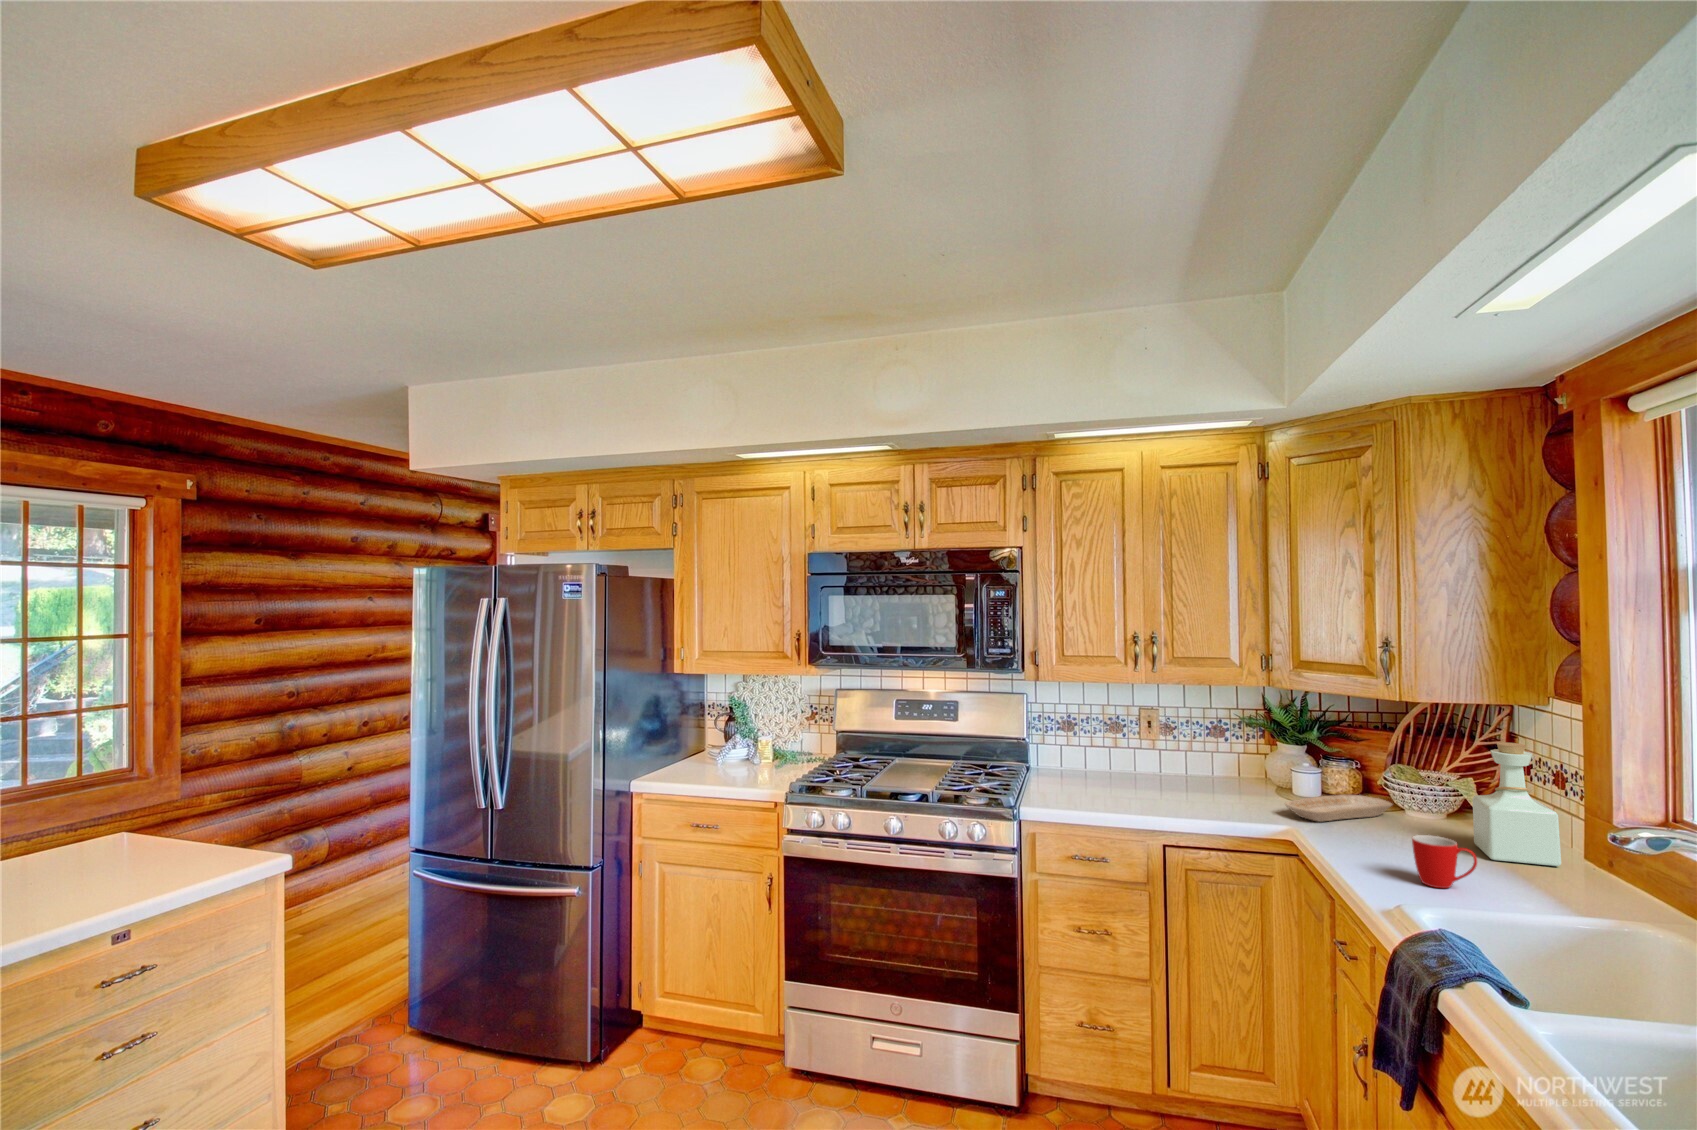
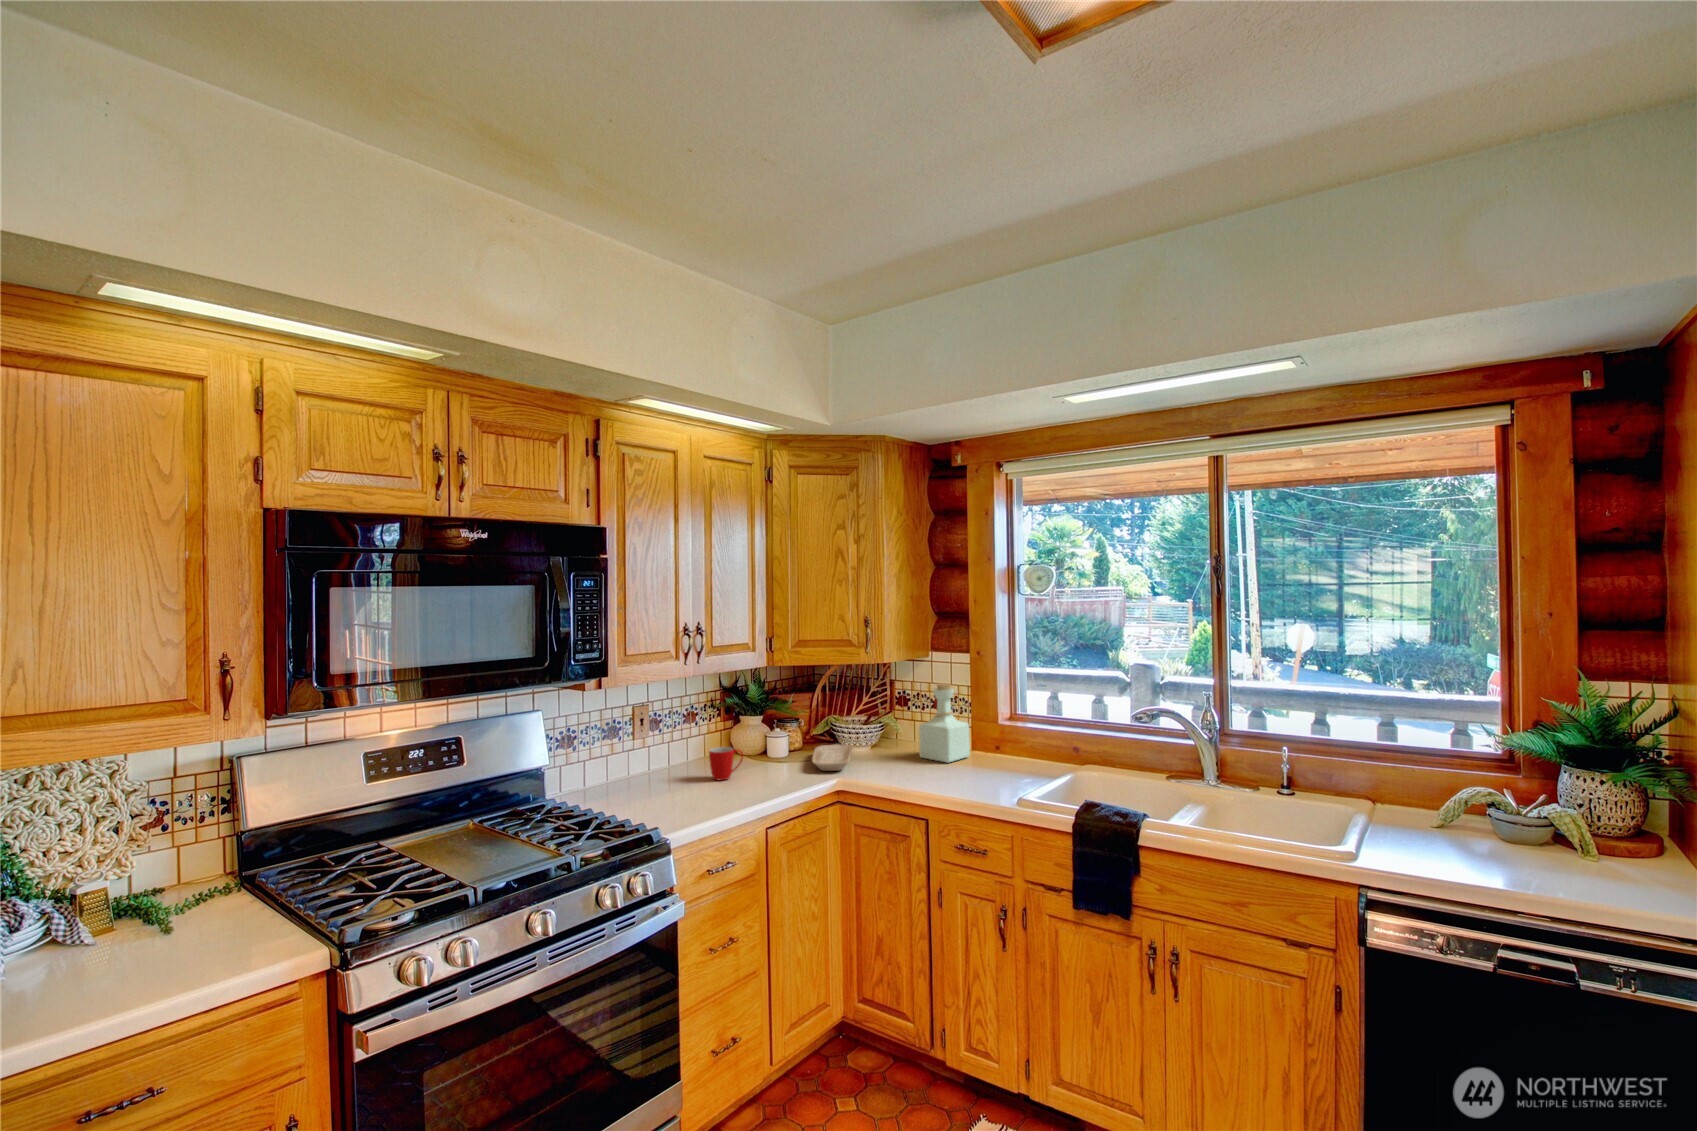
mug: present [1412,835,1477,888] -> present [709,747,743,780]

